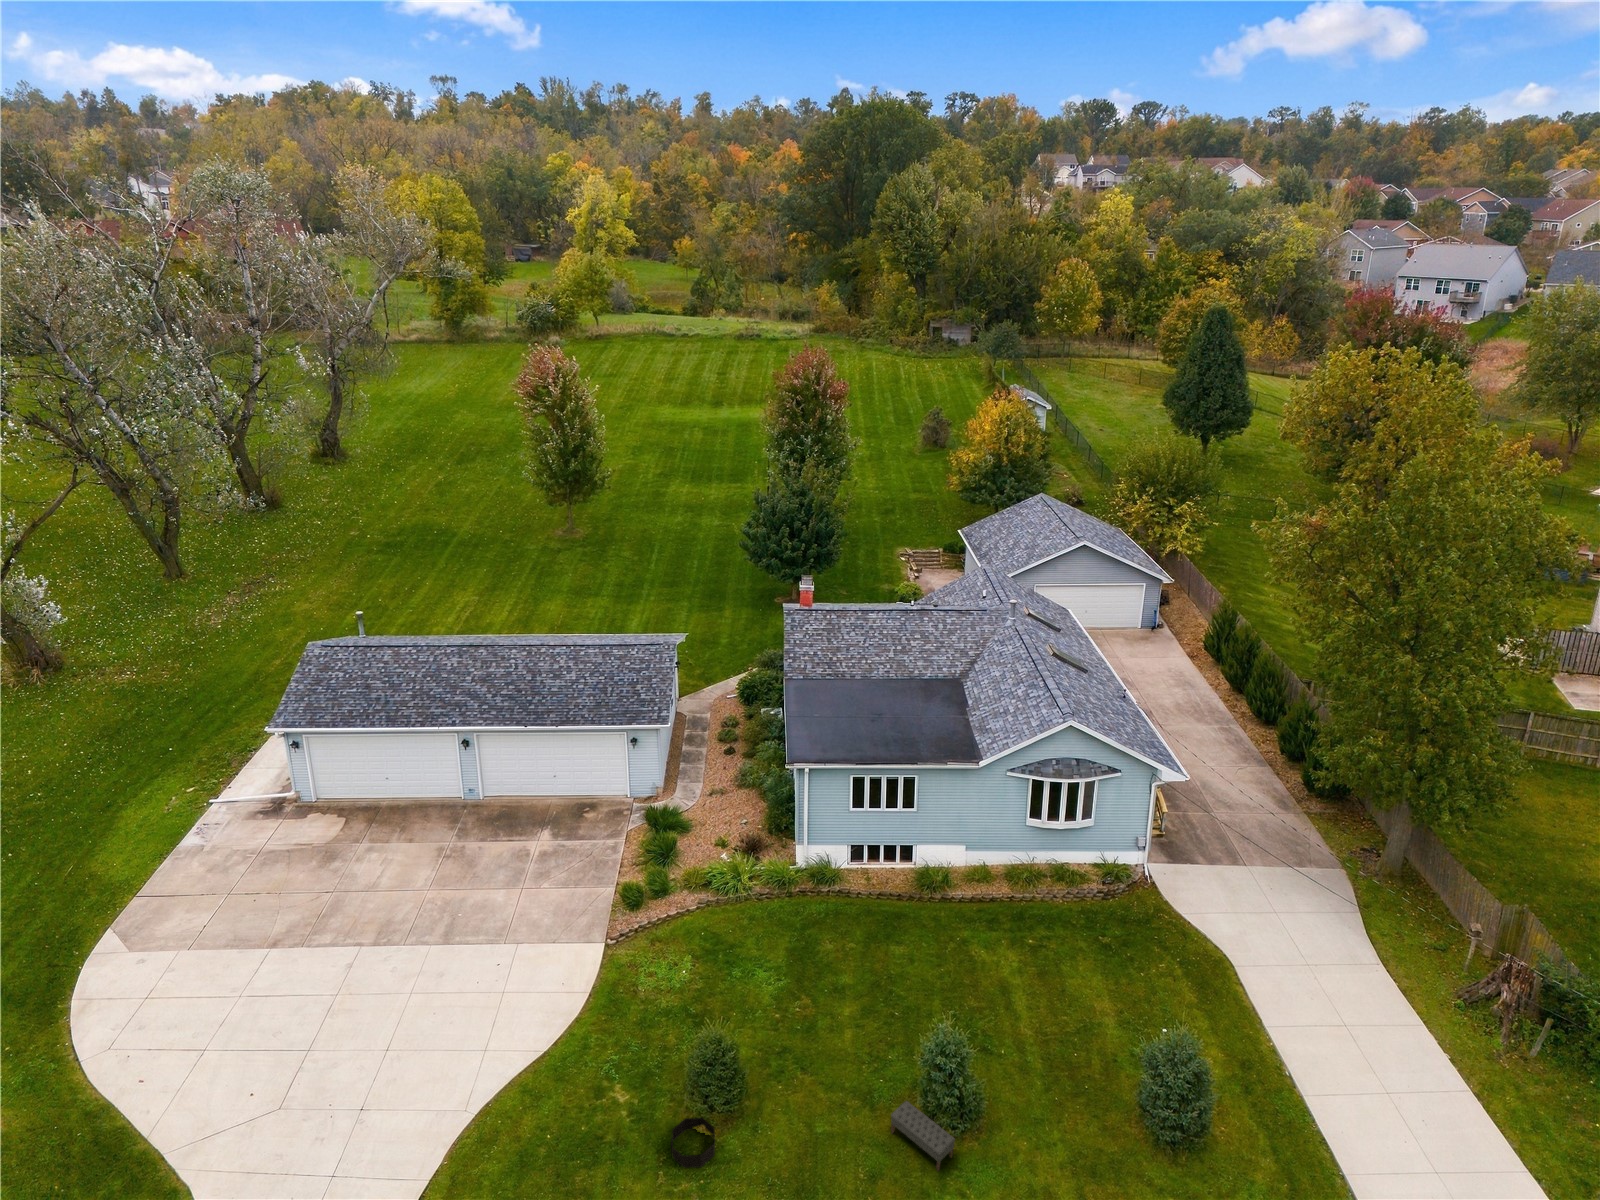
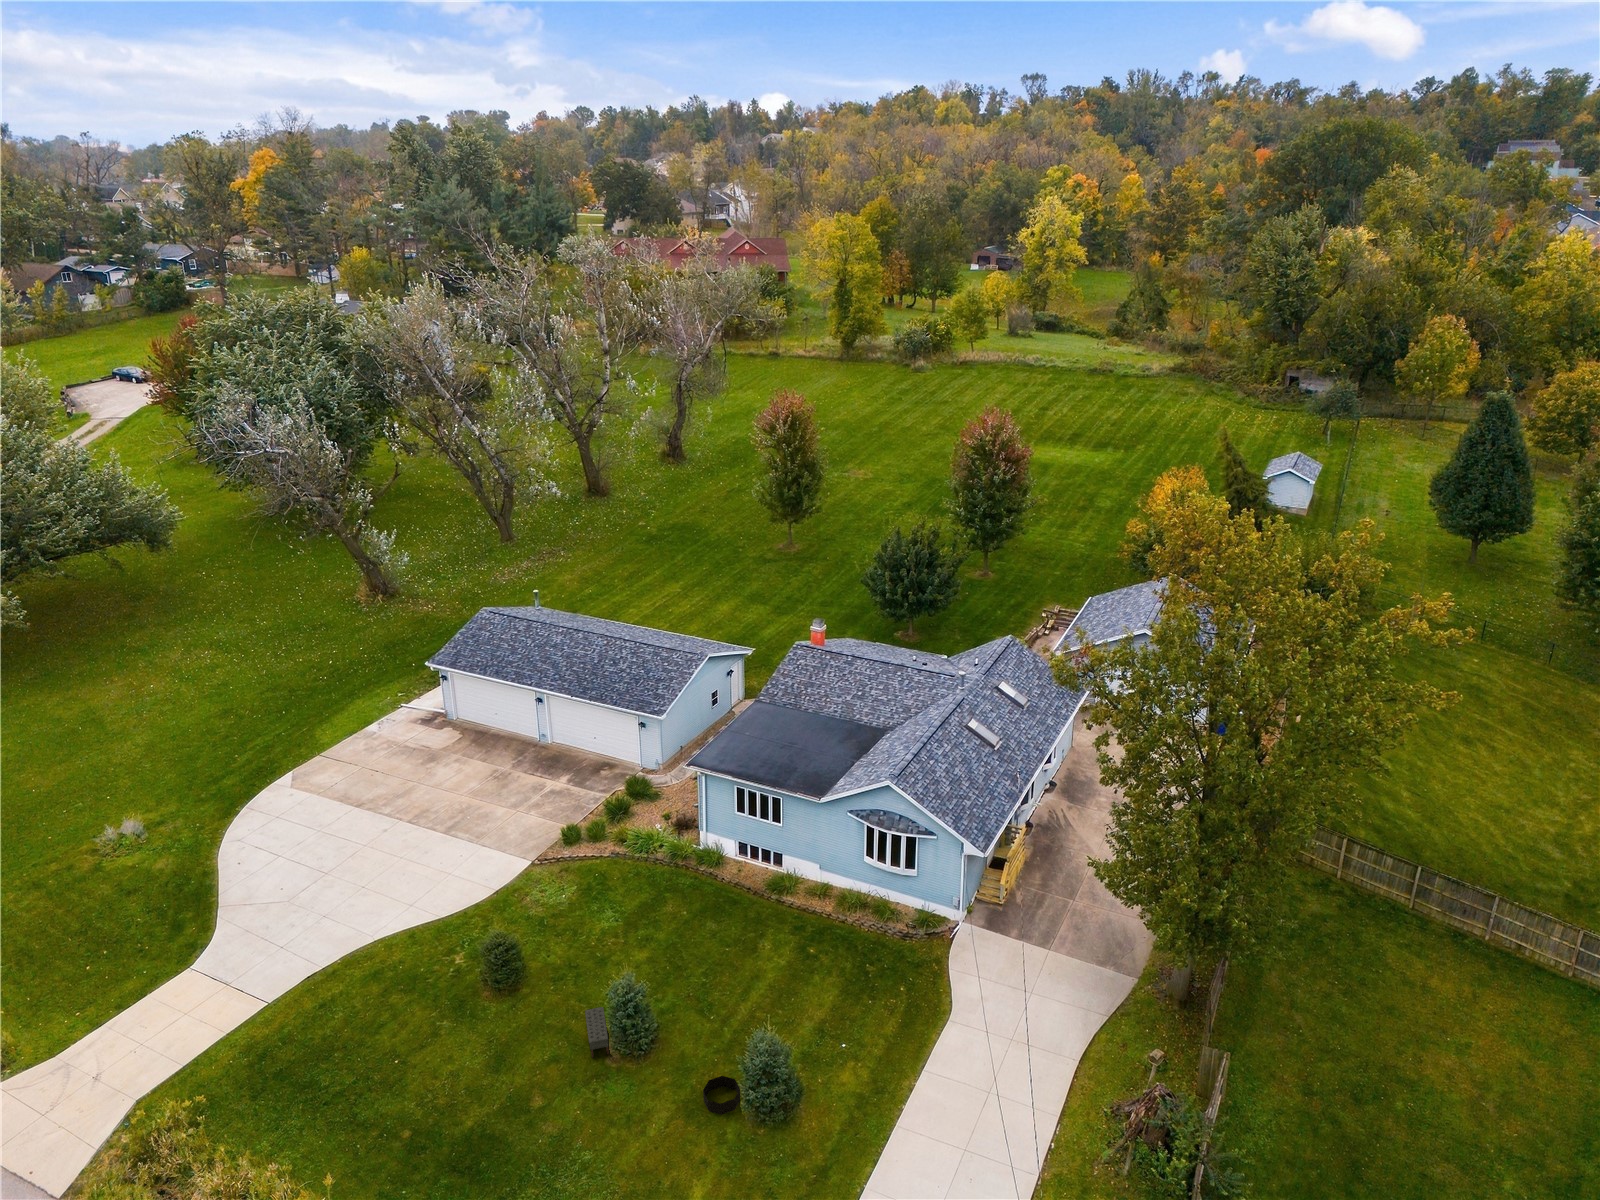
basket: present [671,1117,715,1168] -> present [703,1076,741,1115]

